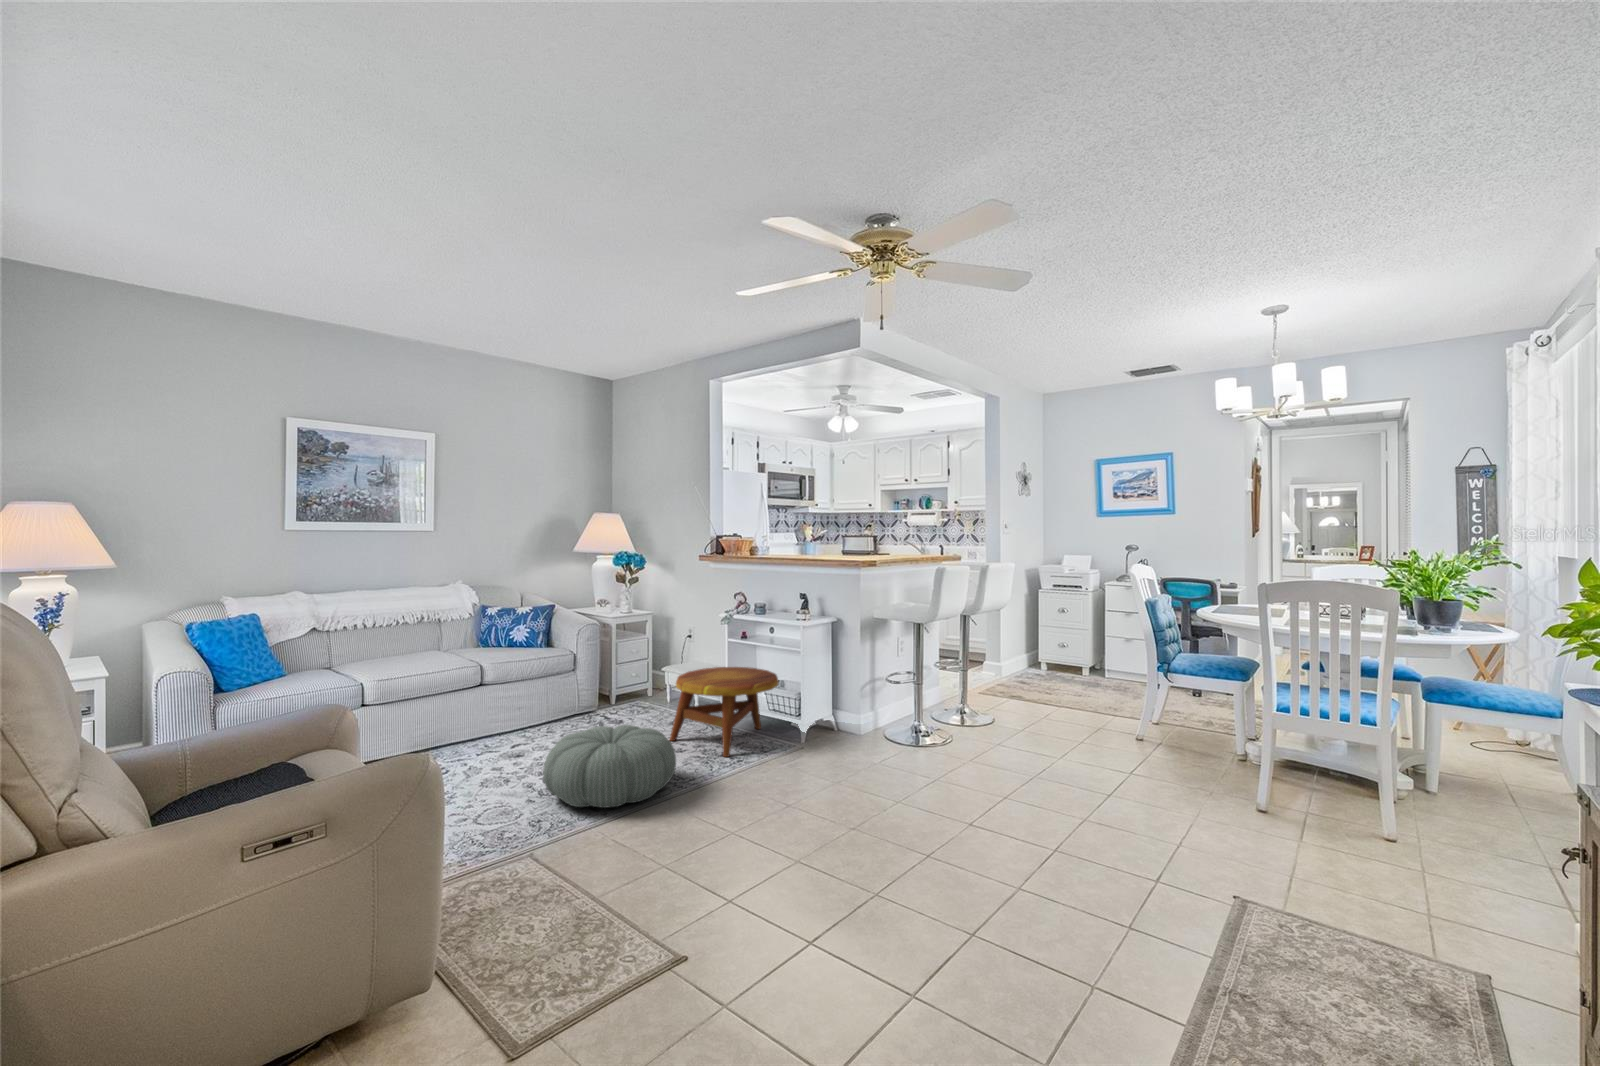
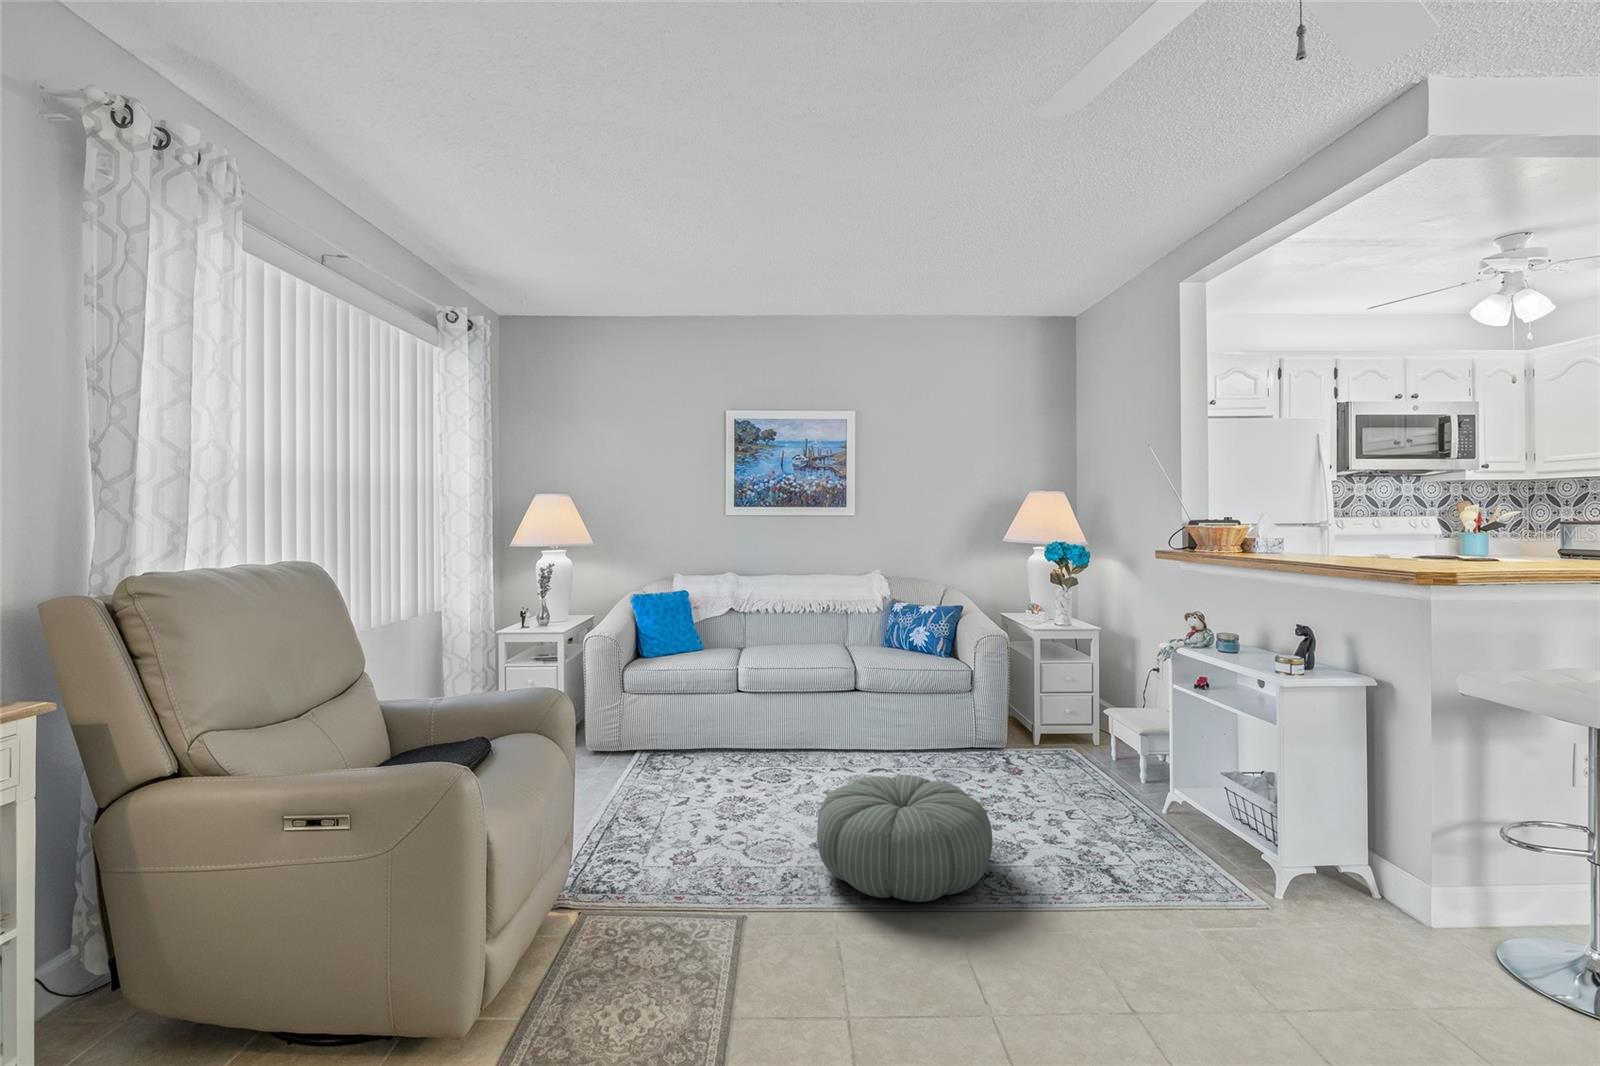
side table: present [670,667,779,757] -> none [1053,722,1240,876]

